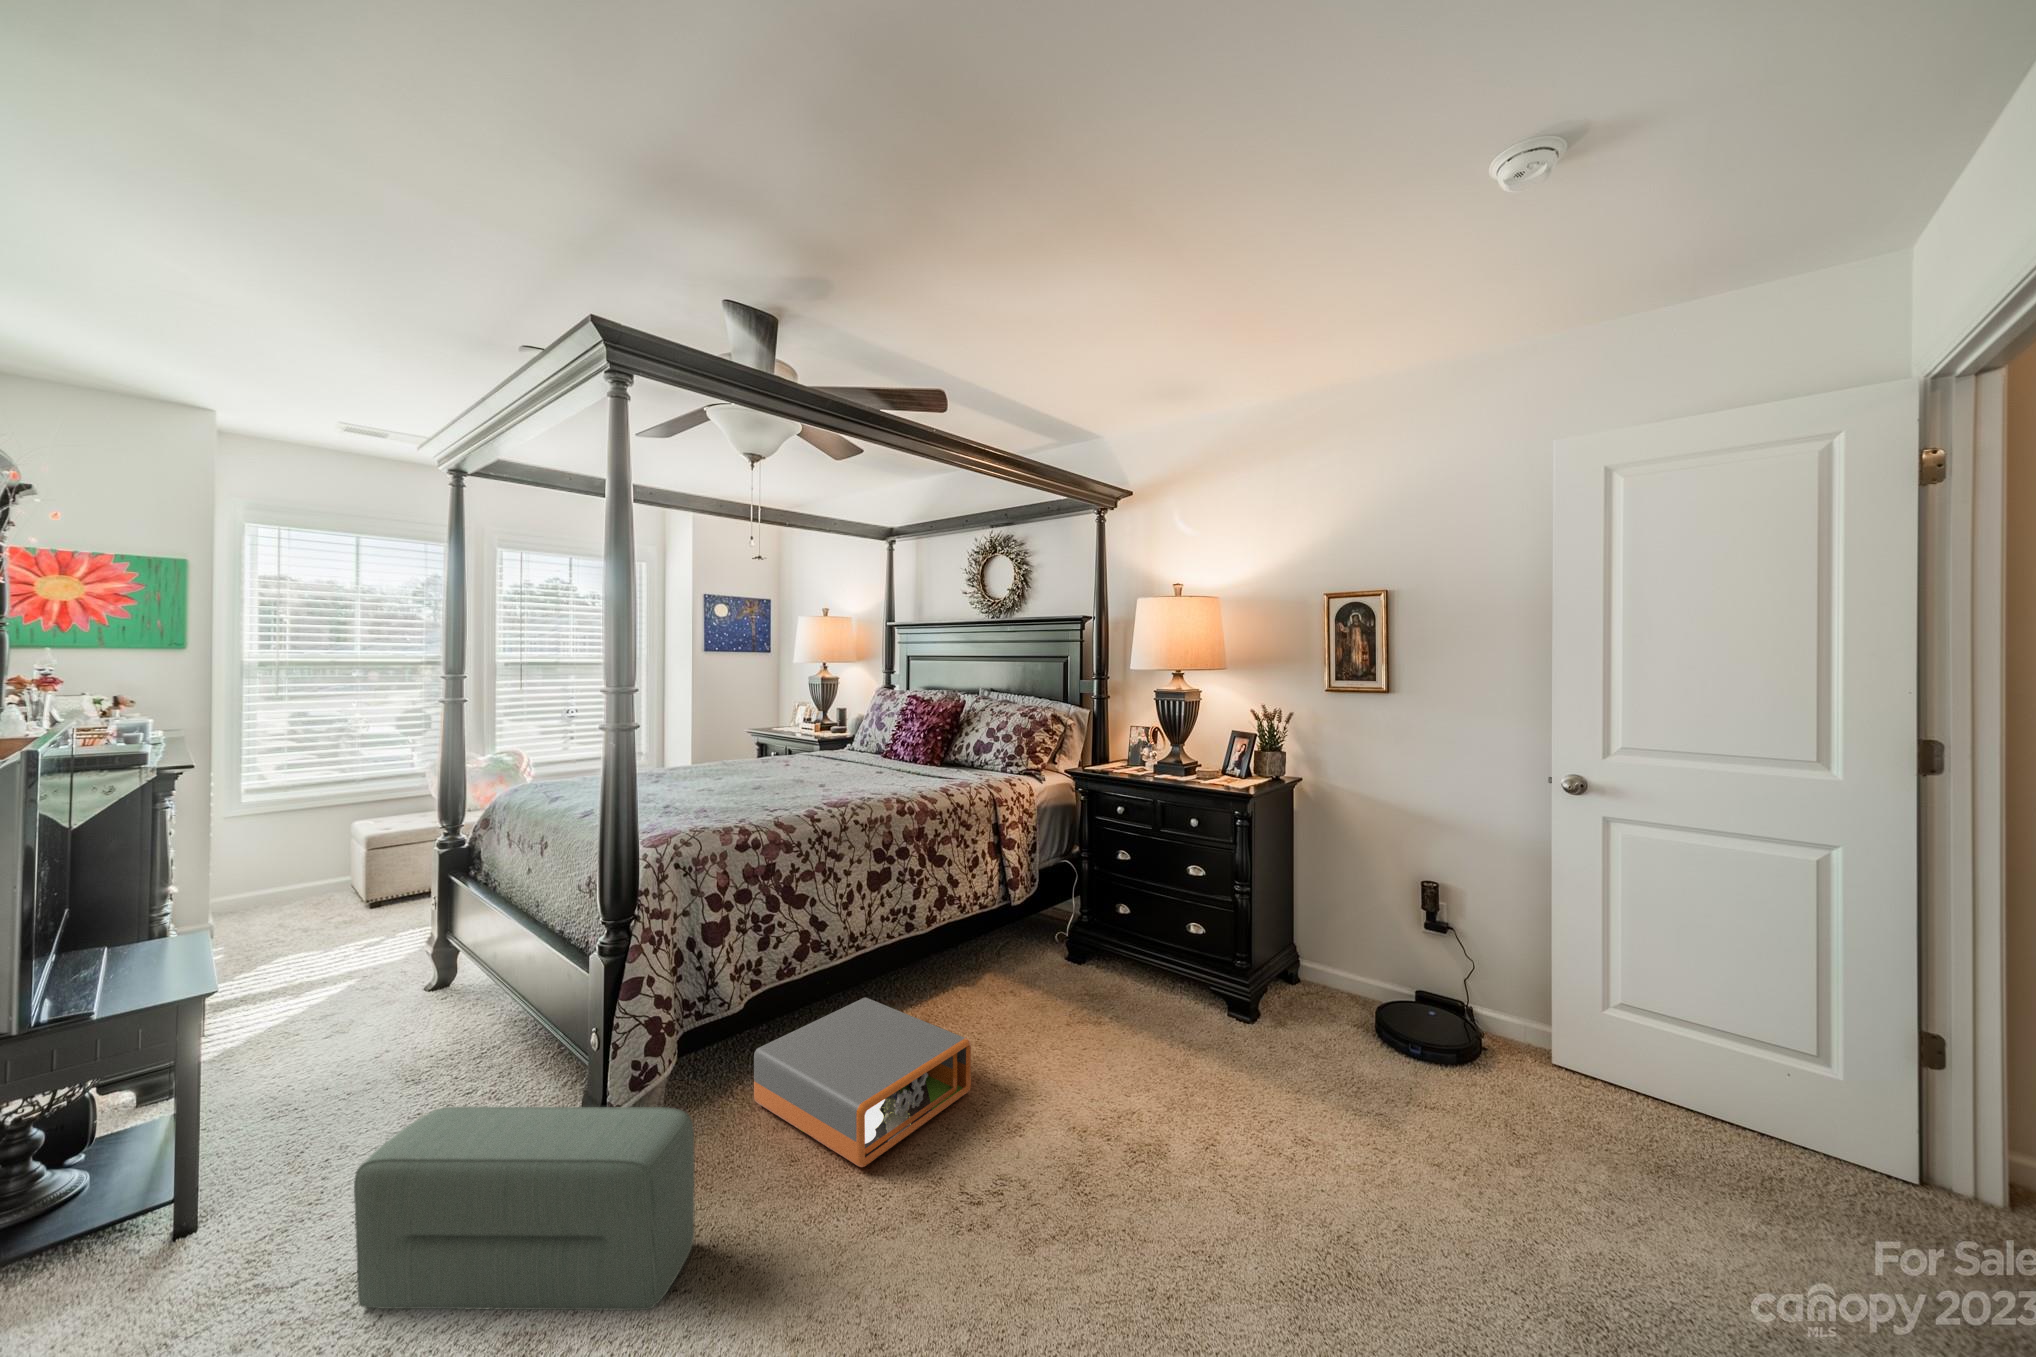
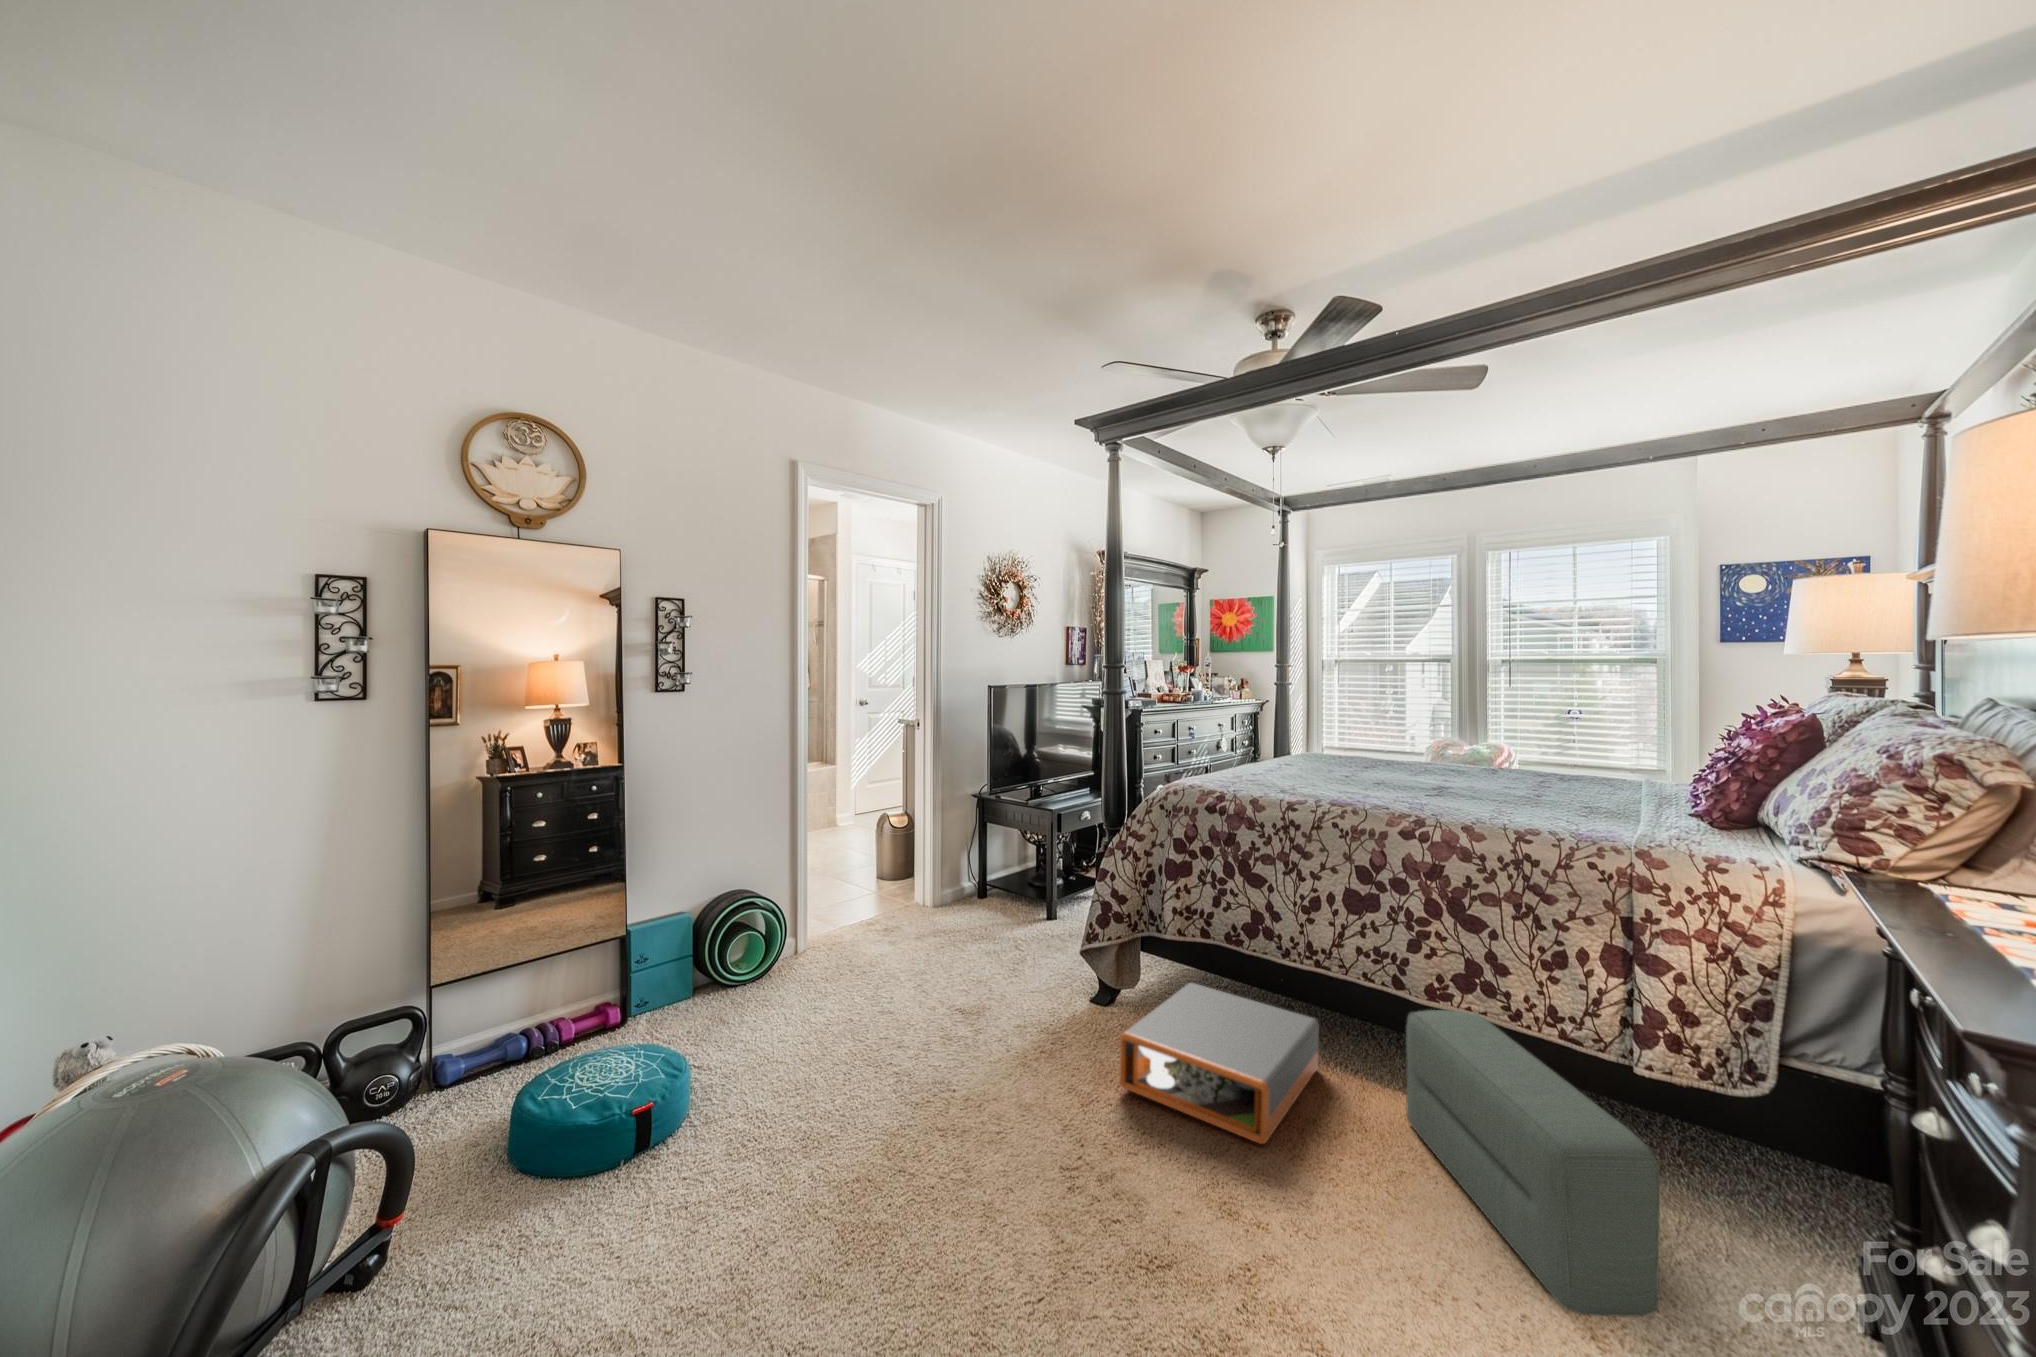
pouf: present [354,1107,695,1311] -> present [1406,1010,1660,1317]

